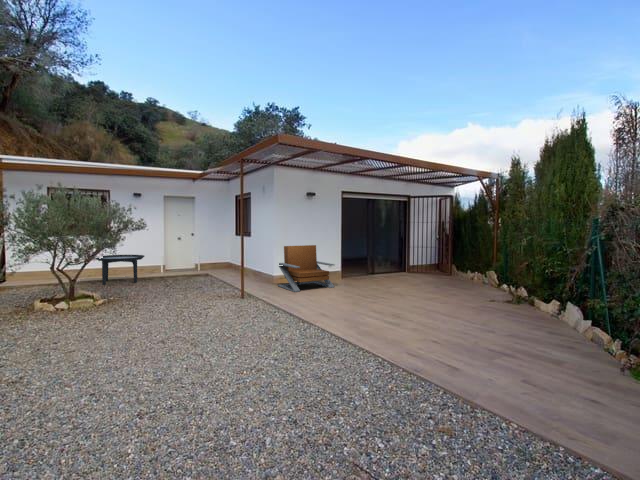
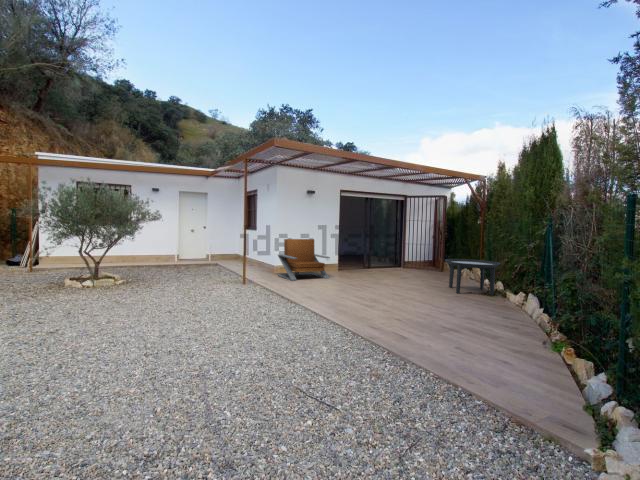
round table: present [96,255,144,285] -> present [445,259,500,295]

